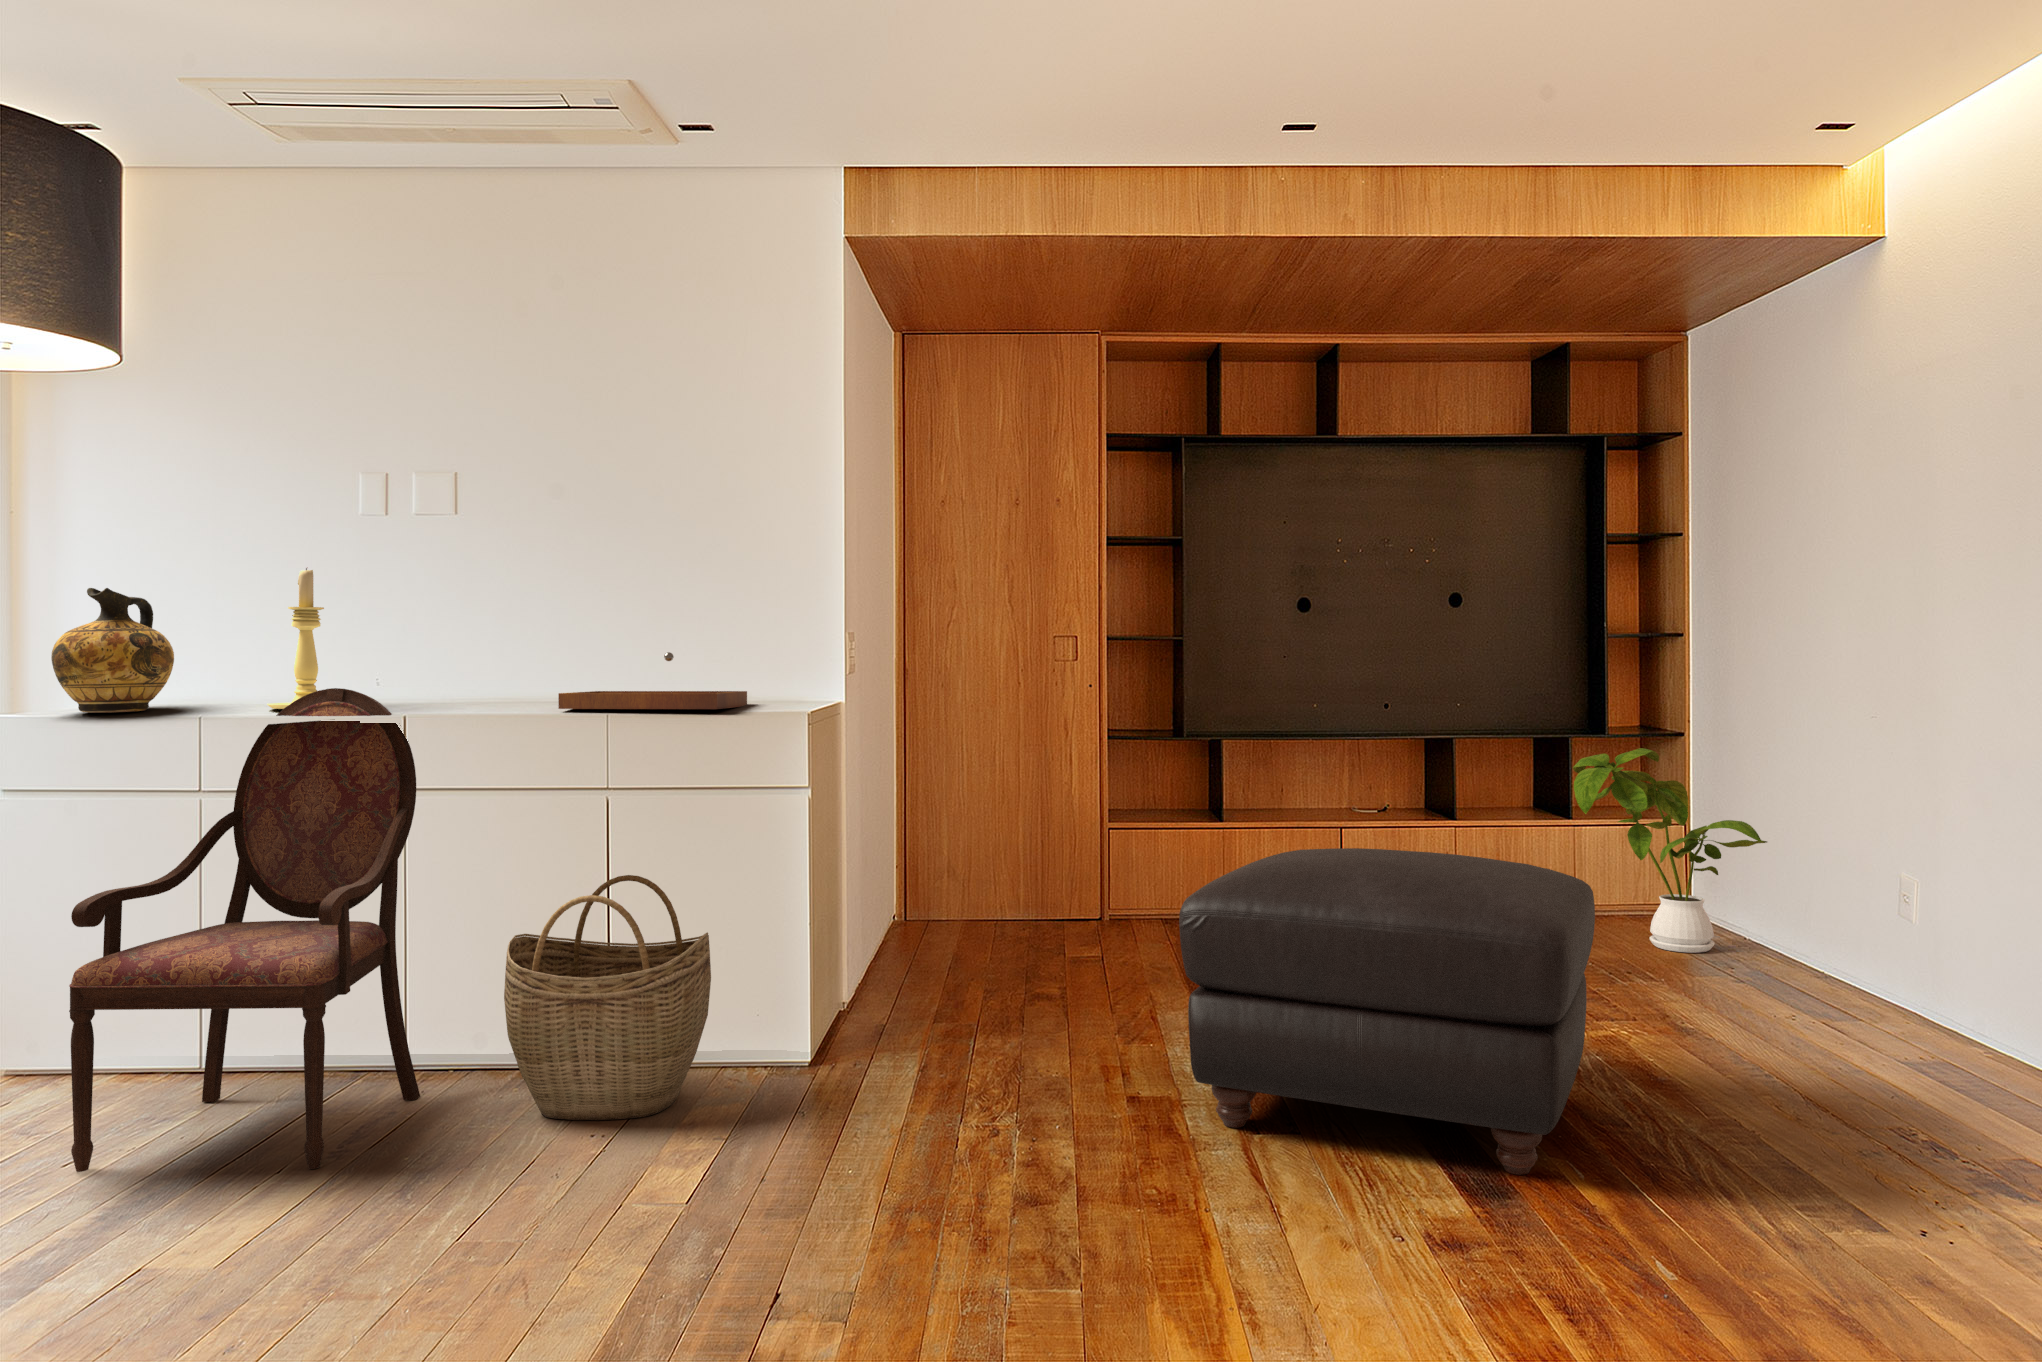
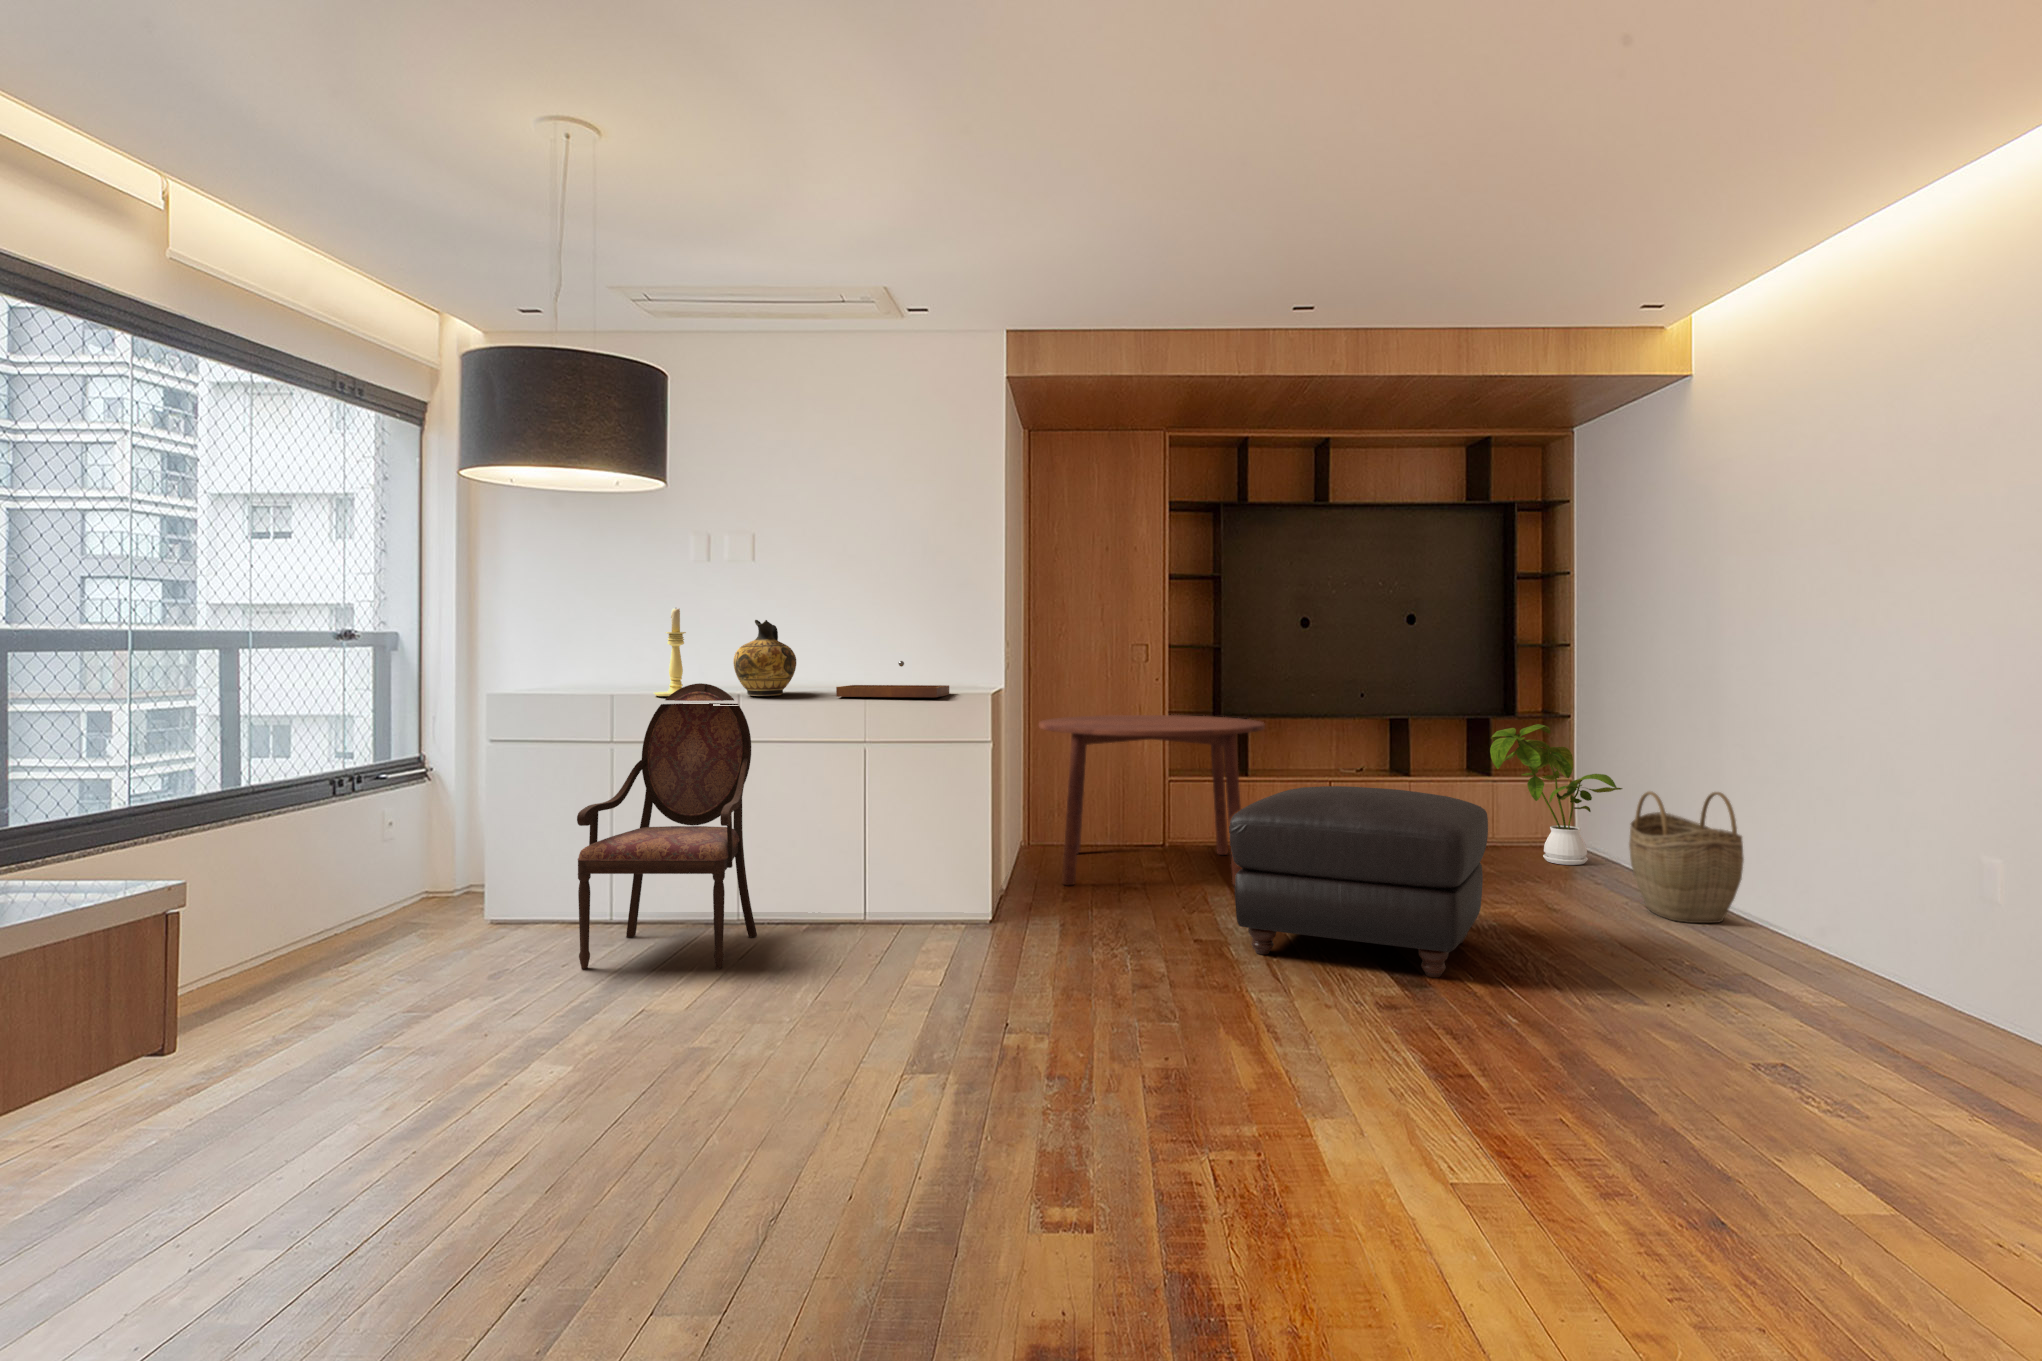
ceramic jug: present [51,588,174,713] -> present [733,620,796,696]
dining table: none [914,738,1246,995] -> present [1039,715,1265,886]
woven basket: present [504,875,711,1120] -> present [1629,792,1744,923]

